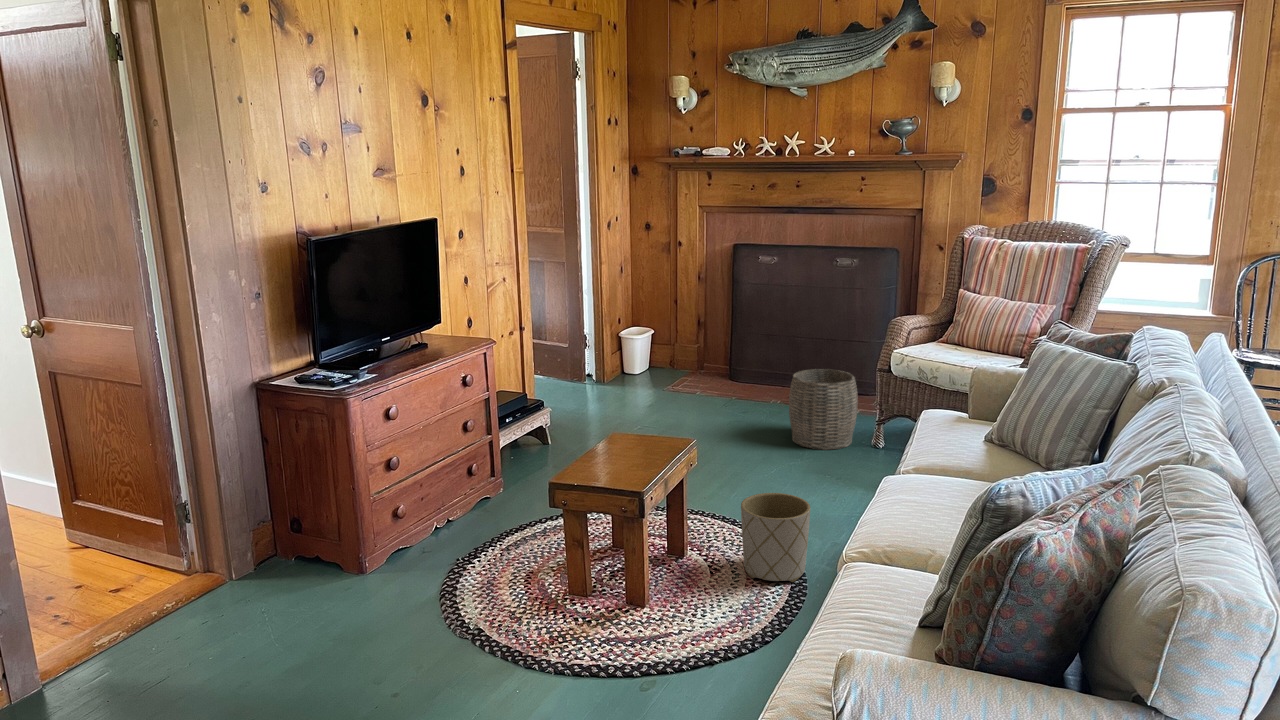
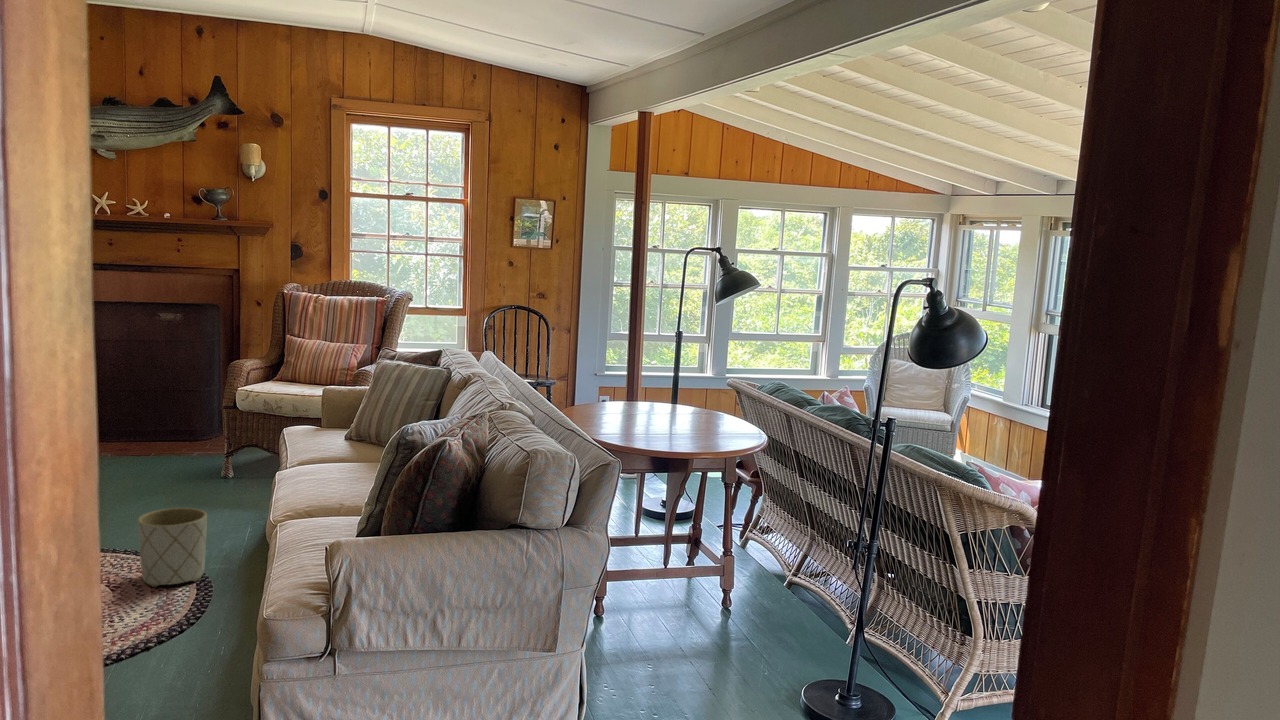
woven basket: present [789,369,858,450] -> none [133,414,204,489]

